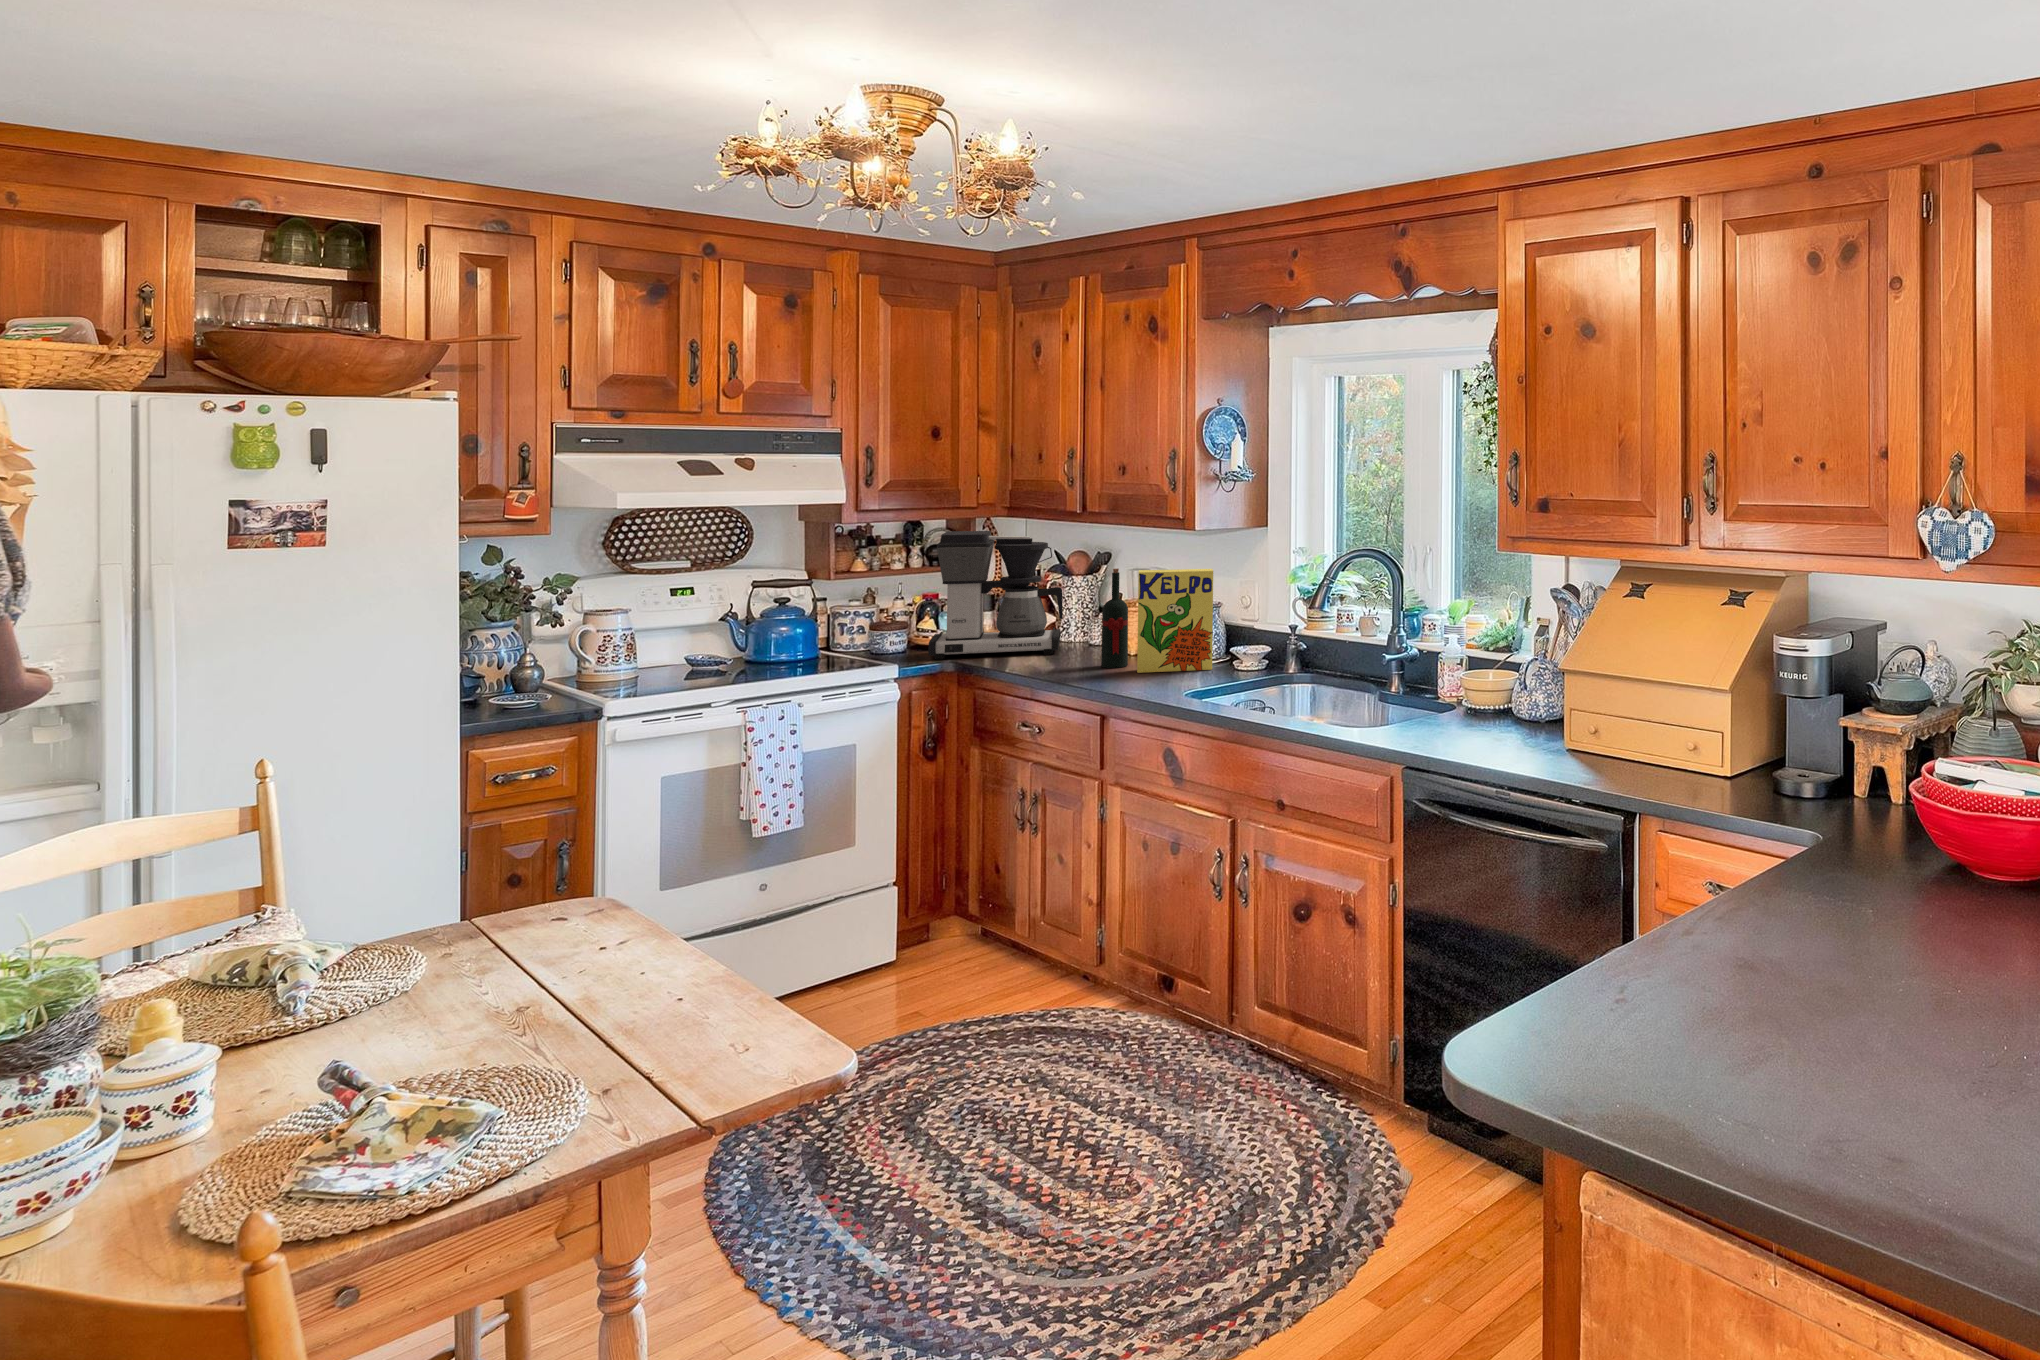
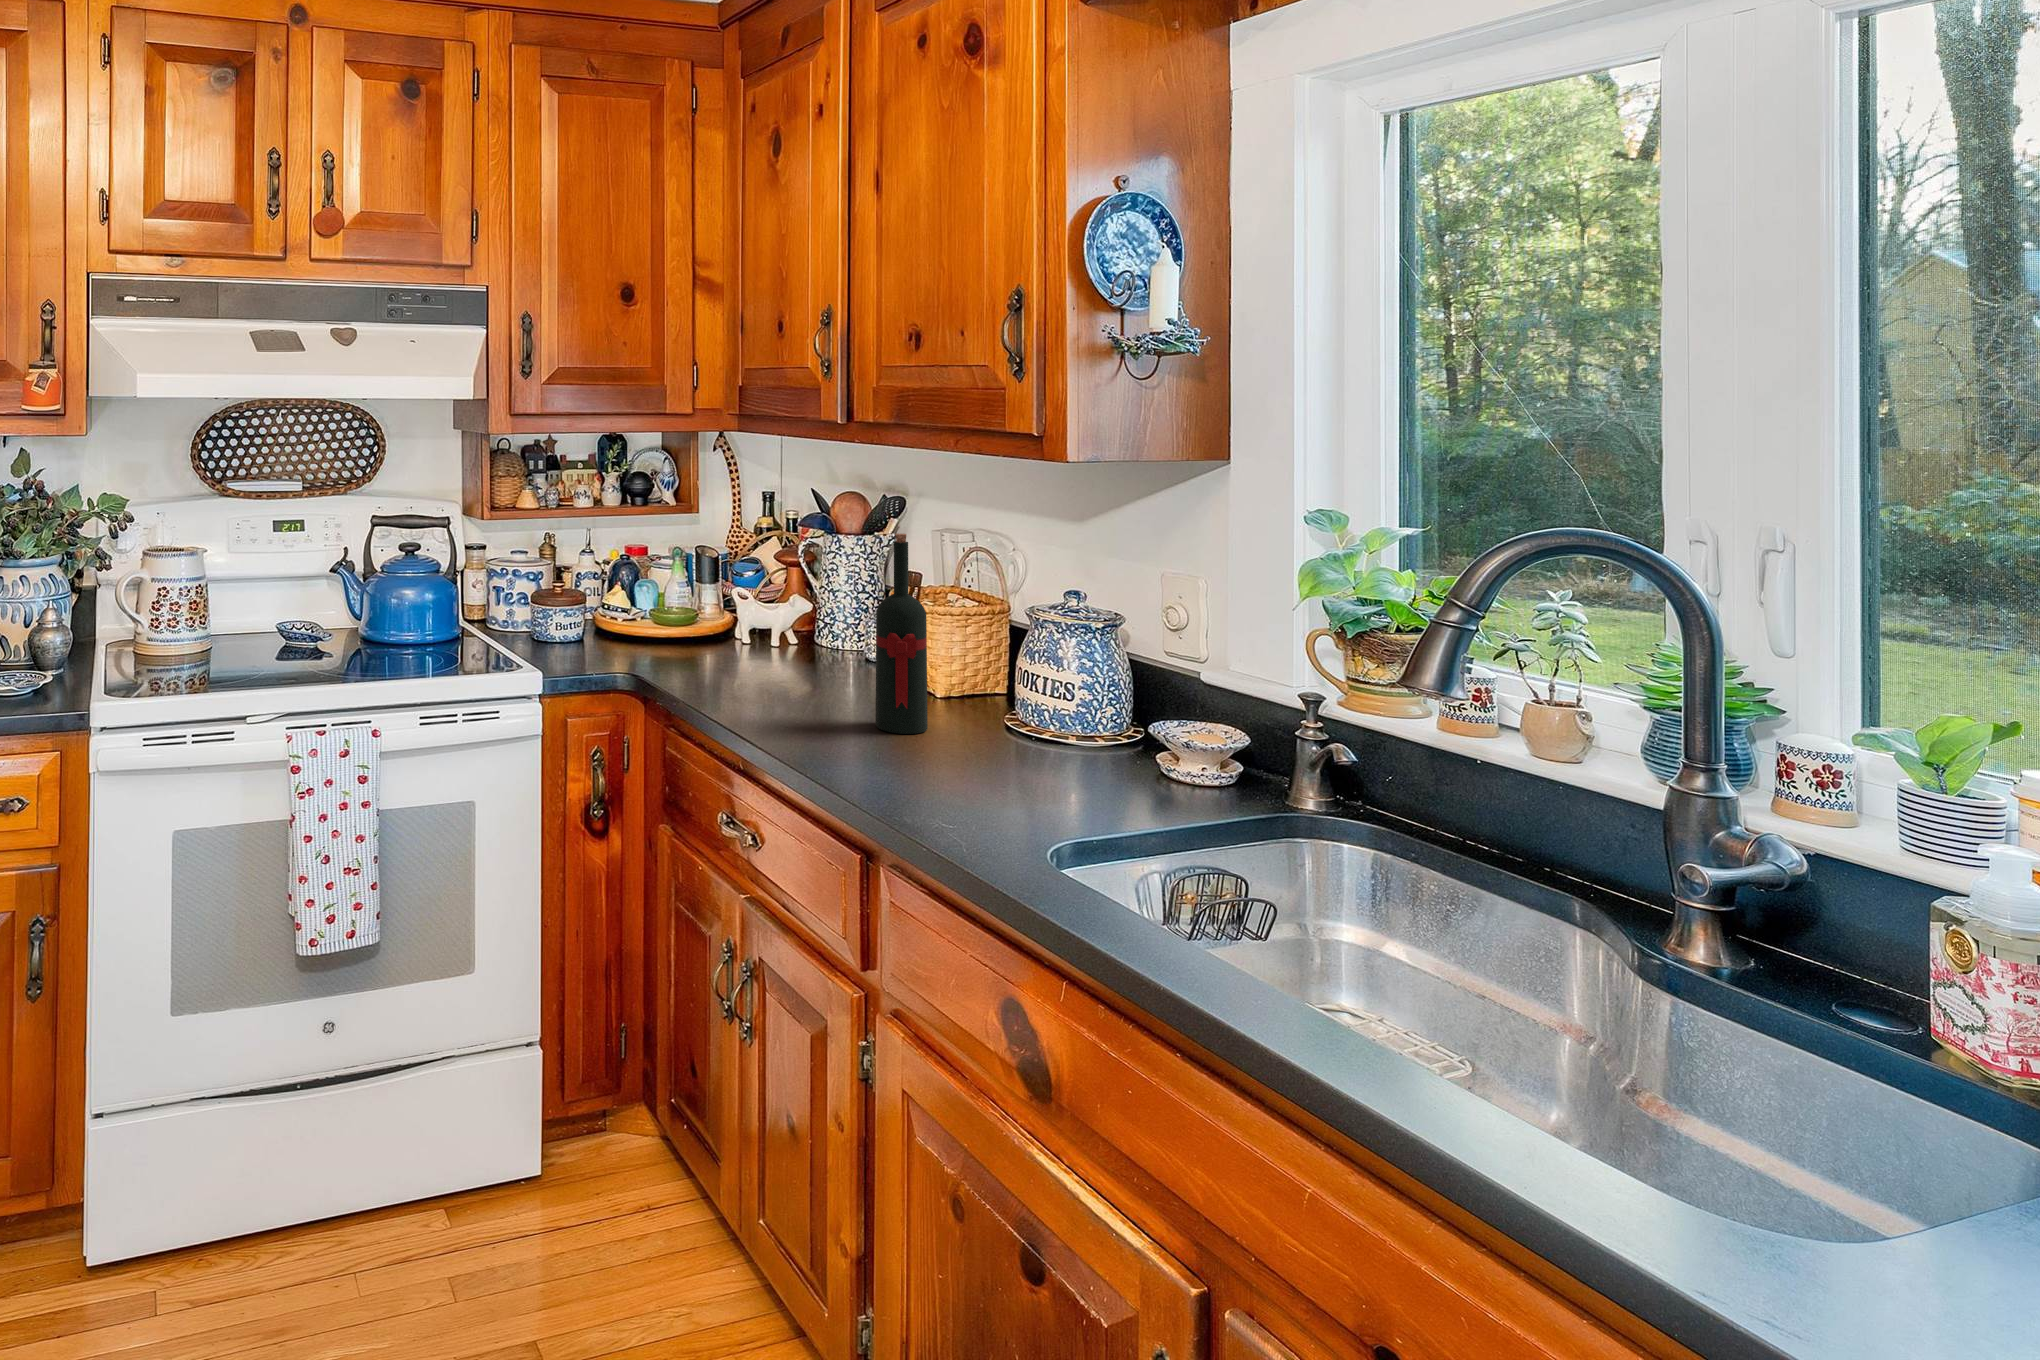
coffee maker: present [928,531,1063,660] -> none [599,450,817,677]
cereal box: present [1137,569,1213,673] -> none [943,542,1109,773]

